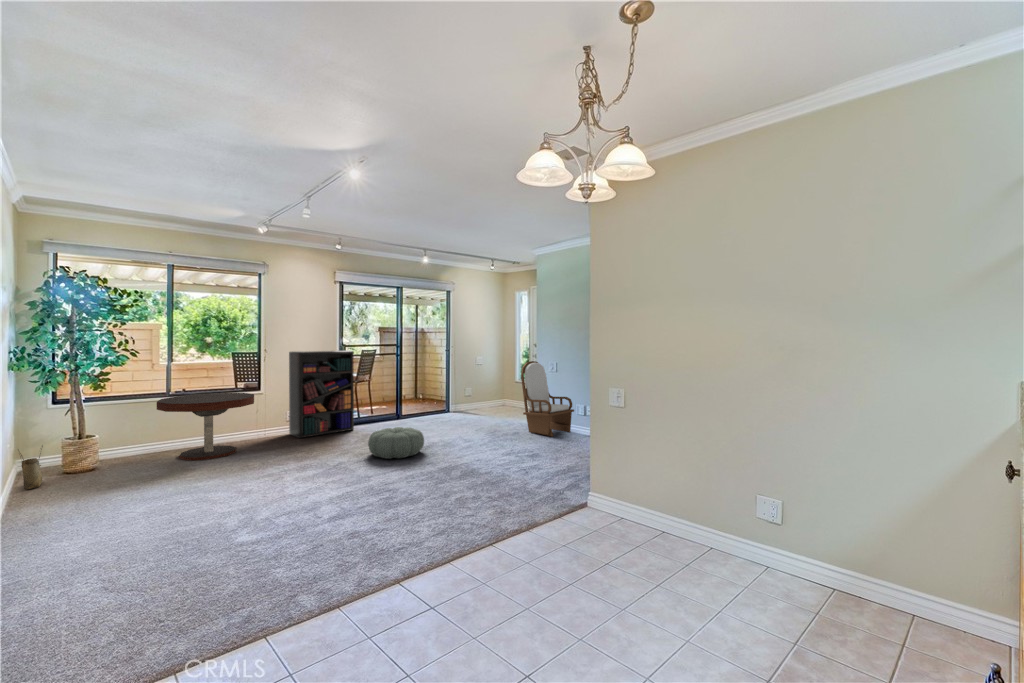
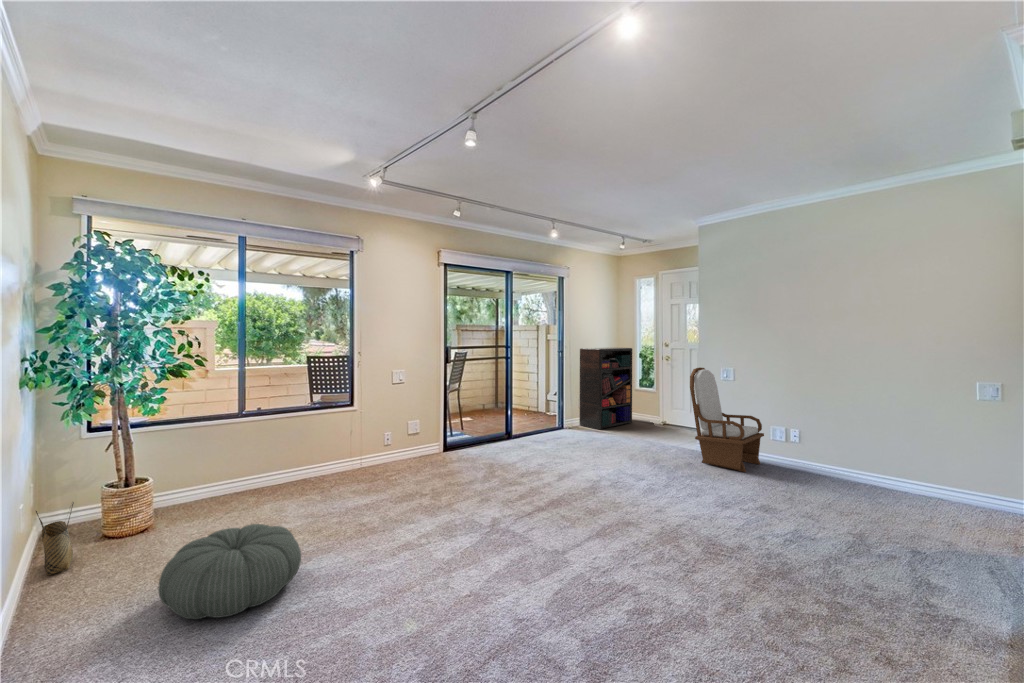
bookshelf: present [289,350,354,438] -> present [579,347,632,429]
coffee table: present [157,393,254,460] -> none [231,411,357,511]
pouf: present [368,427,424,459] -> present [158,524,301,619]

